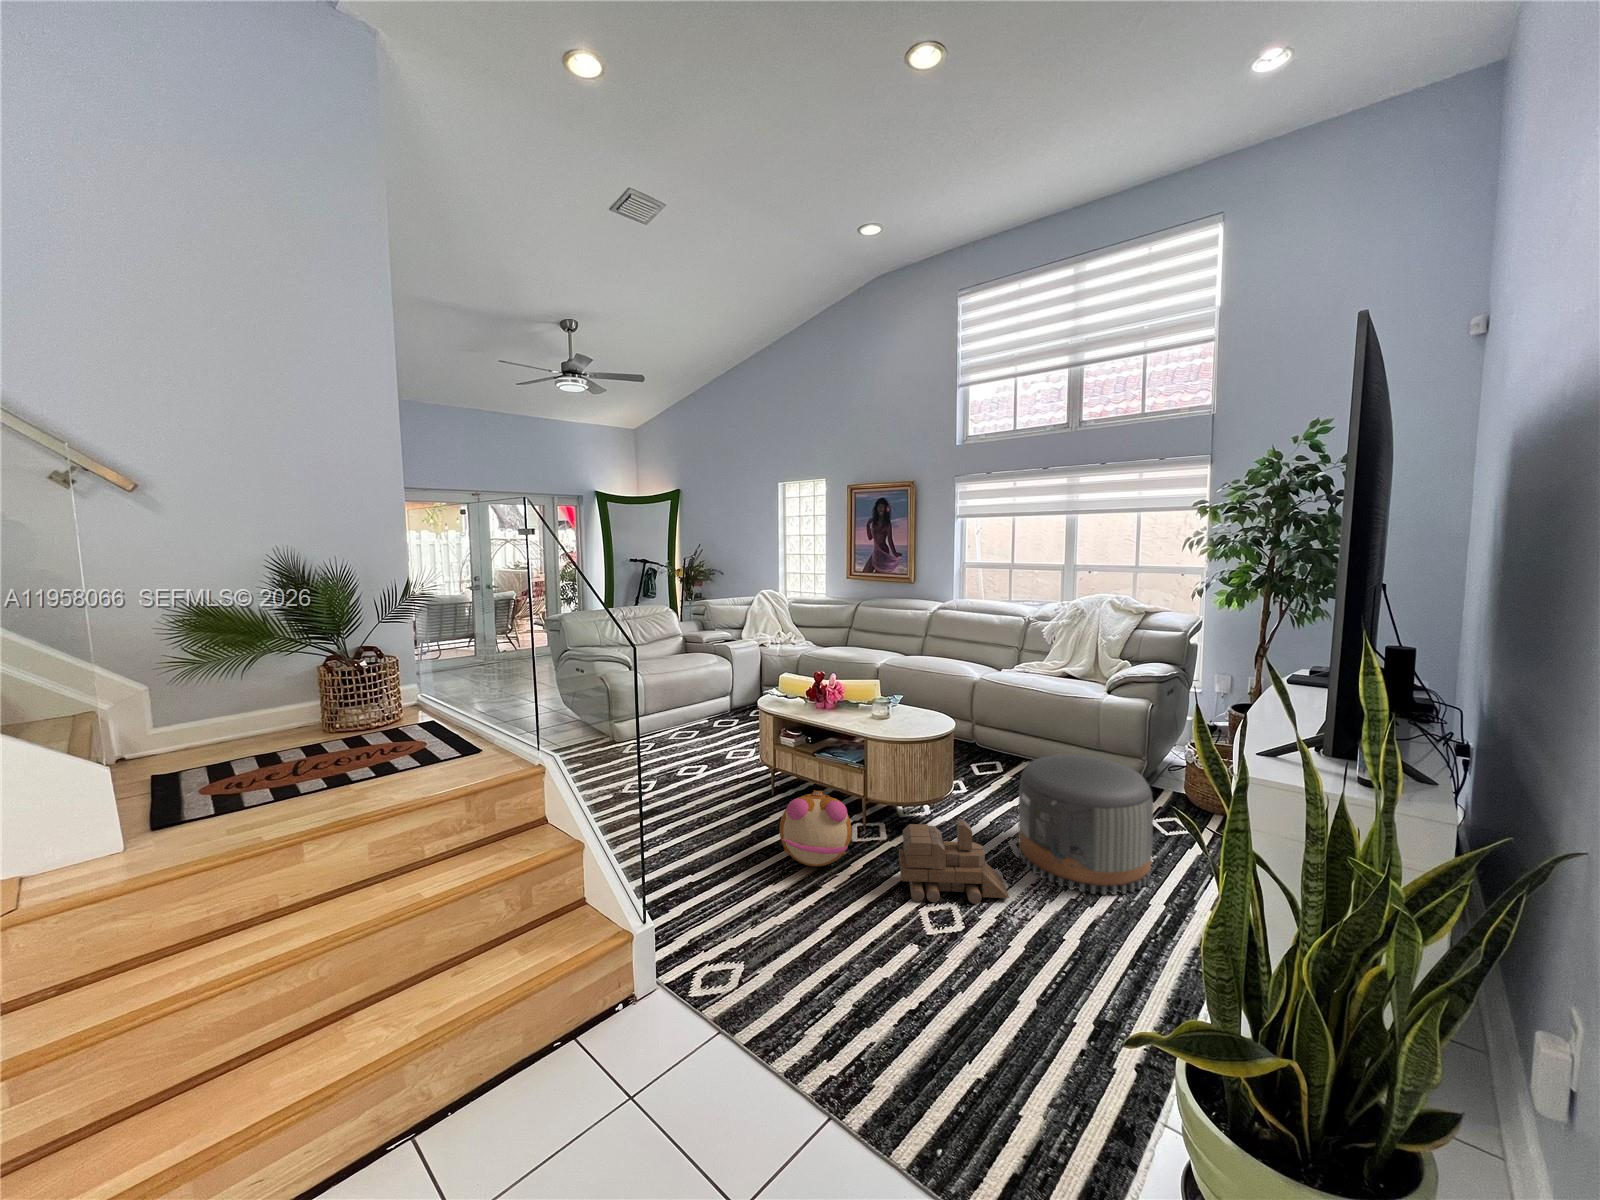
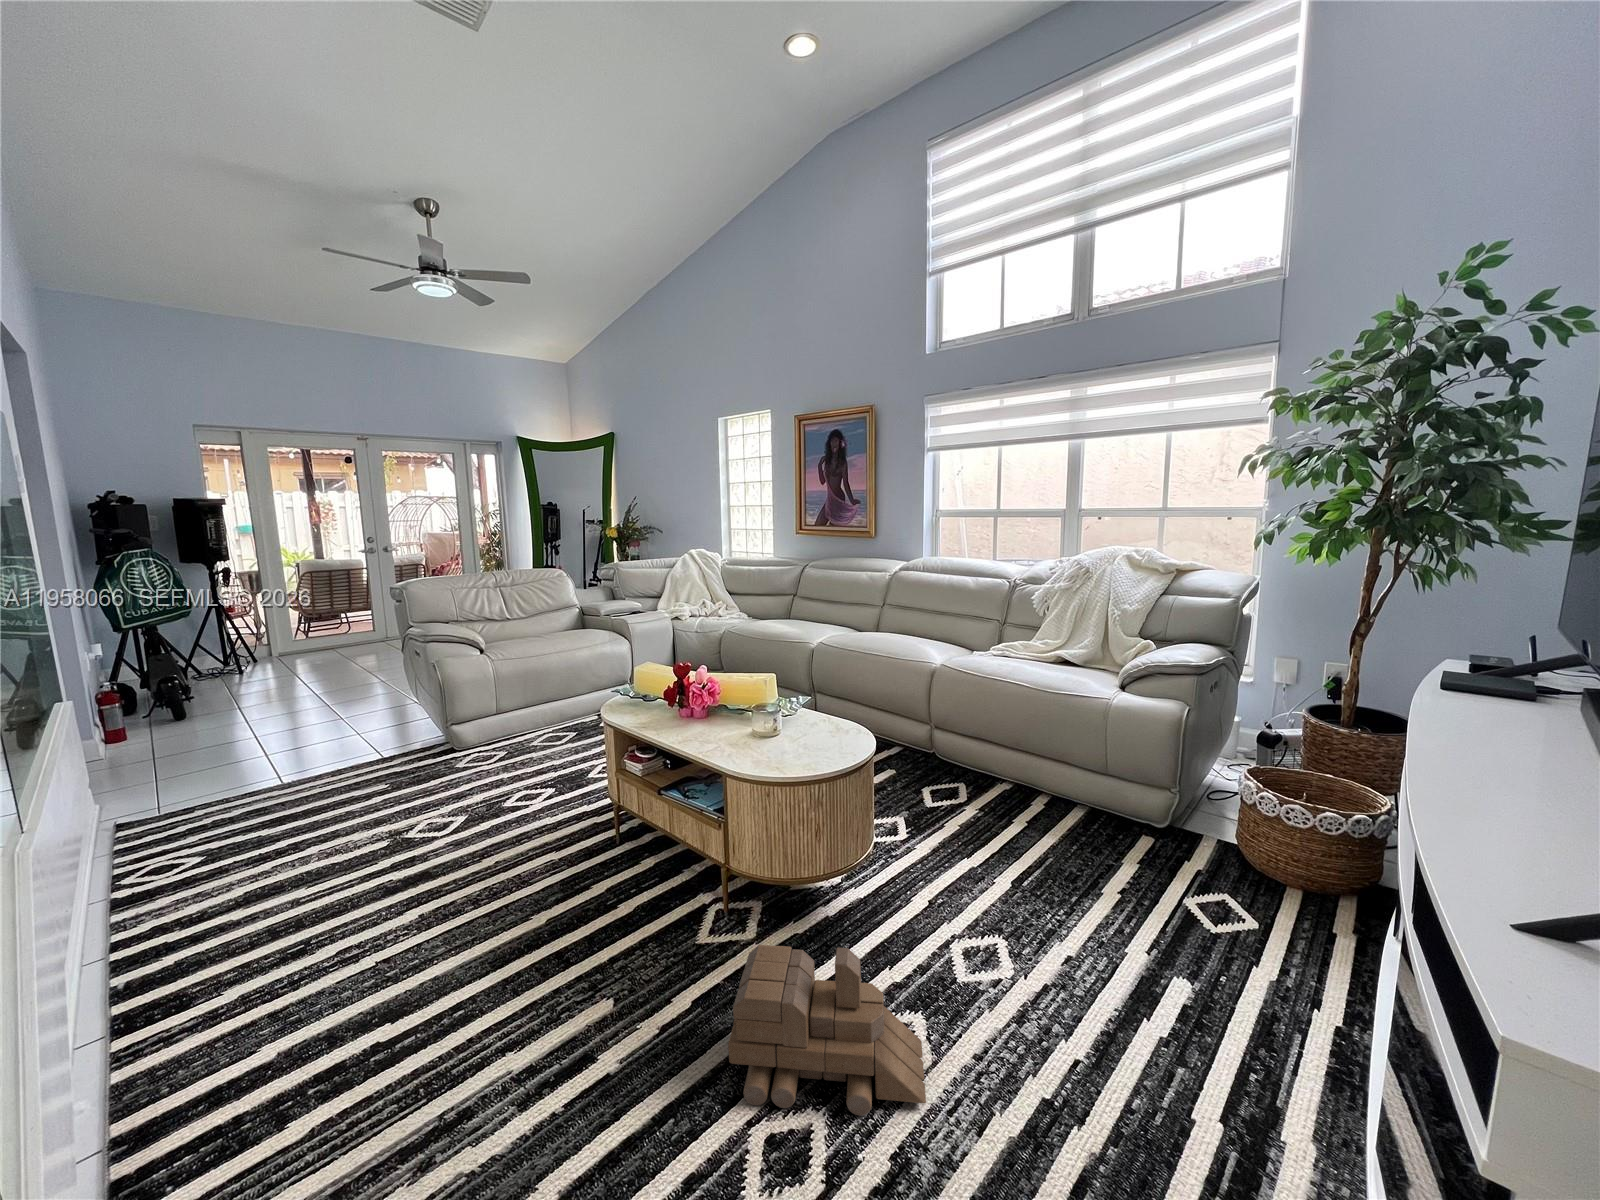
pouf: present [1018,755,1153,895] -> none [963,805,1200,1092]
plush toy: present [779,790,851,866] -> none [533,875,675,1009]

